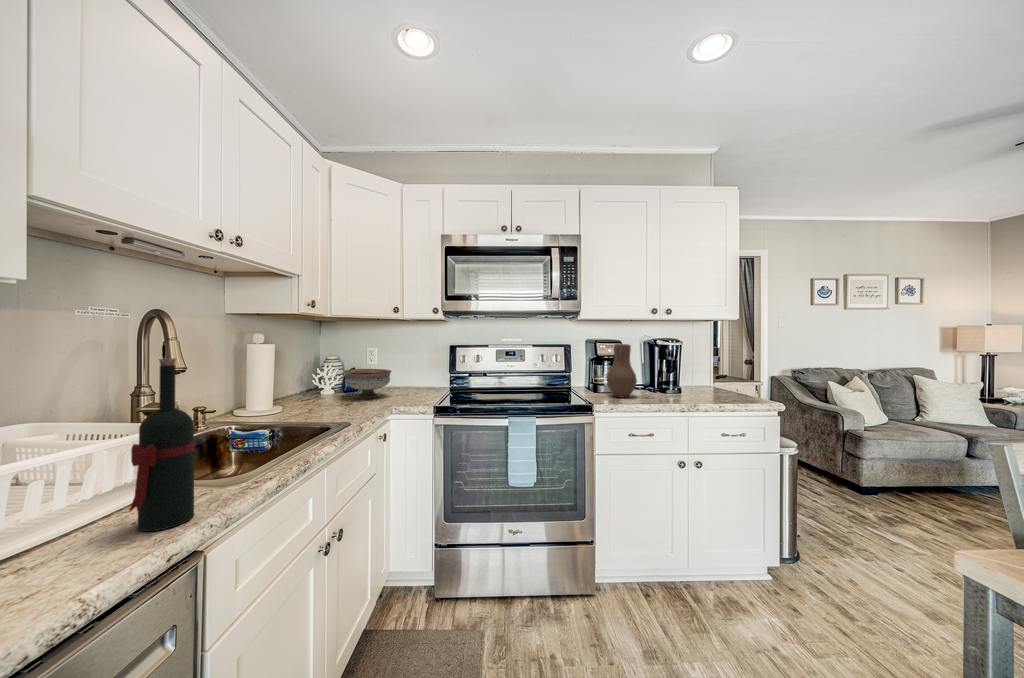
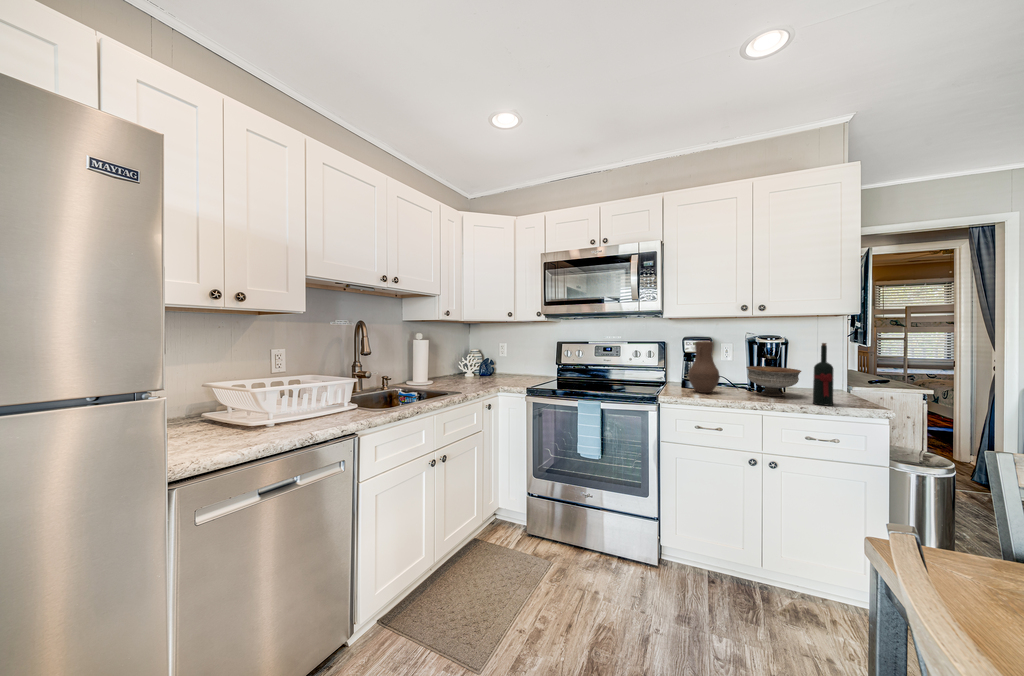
wine bottle: present [129,358,194,532] -> present [813,343,834,406]
bowl: present [344,369,392,399] -> present [747,366,801,396]

